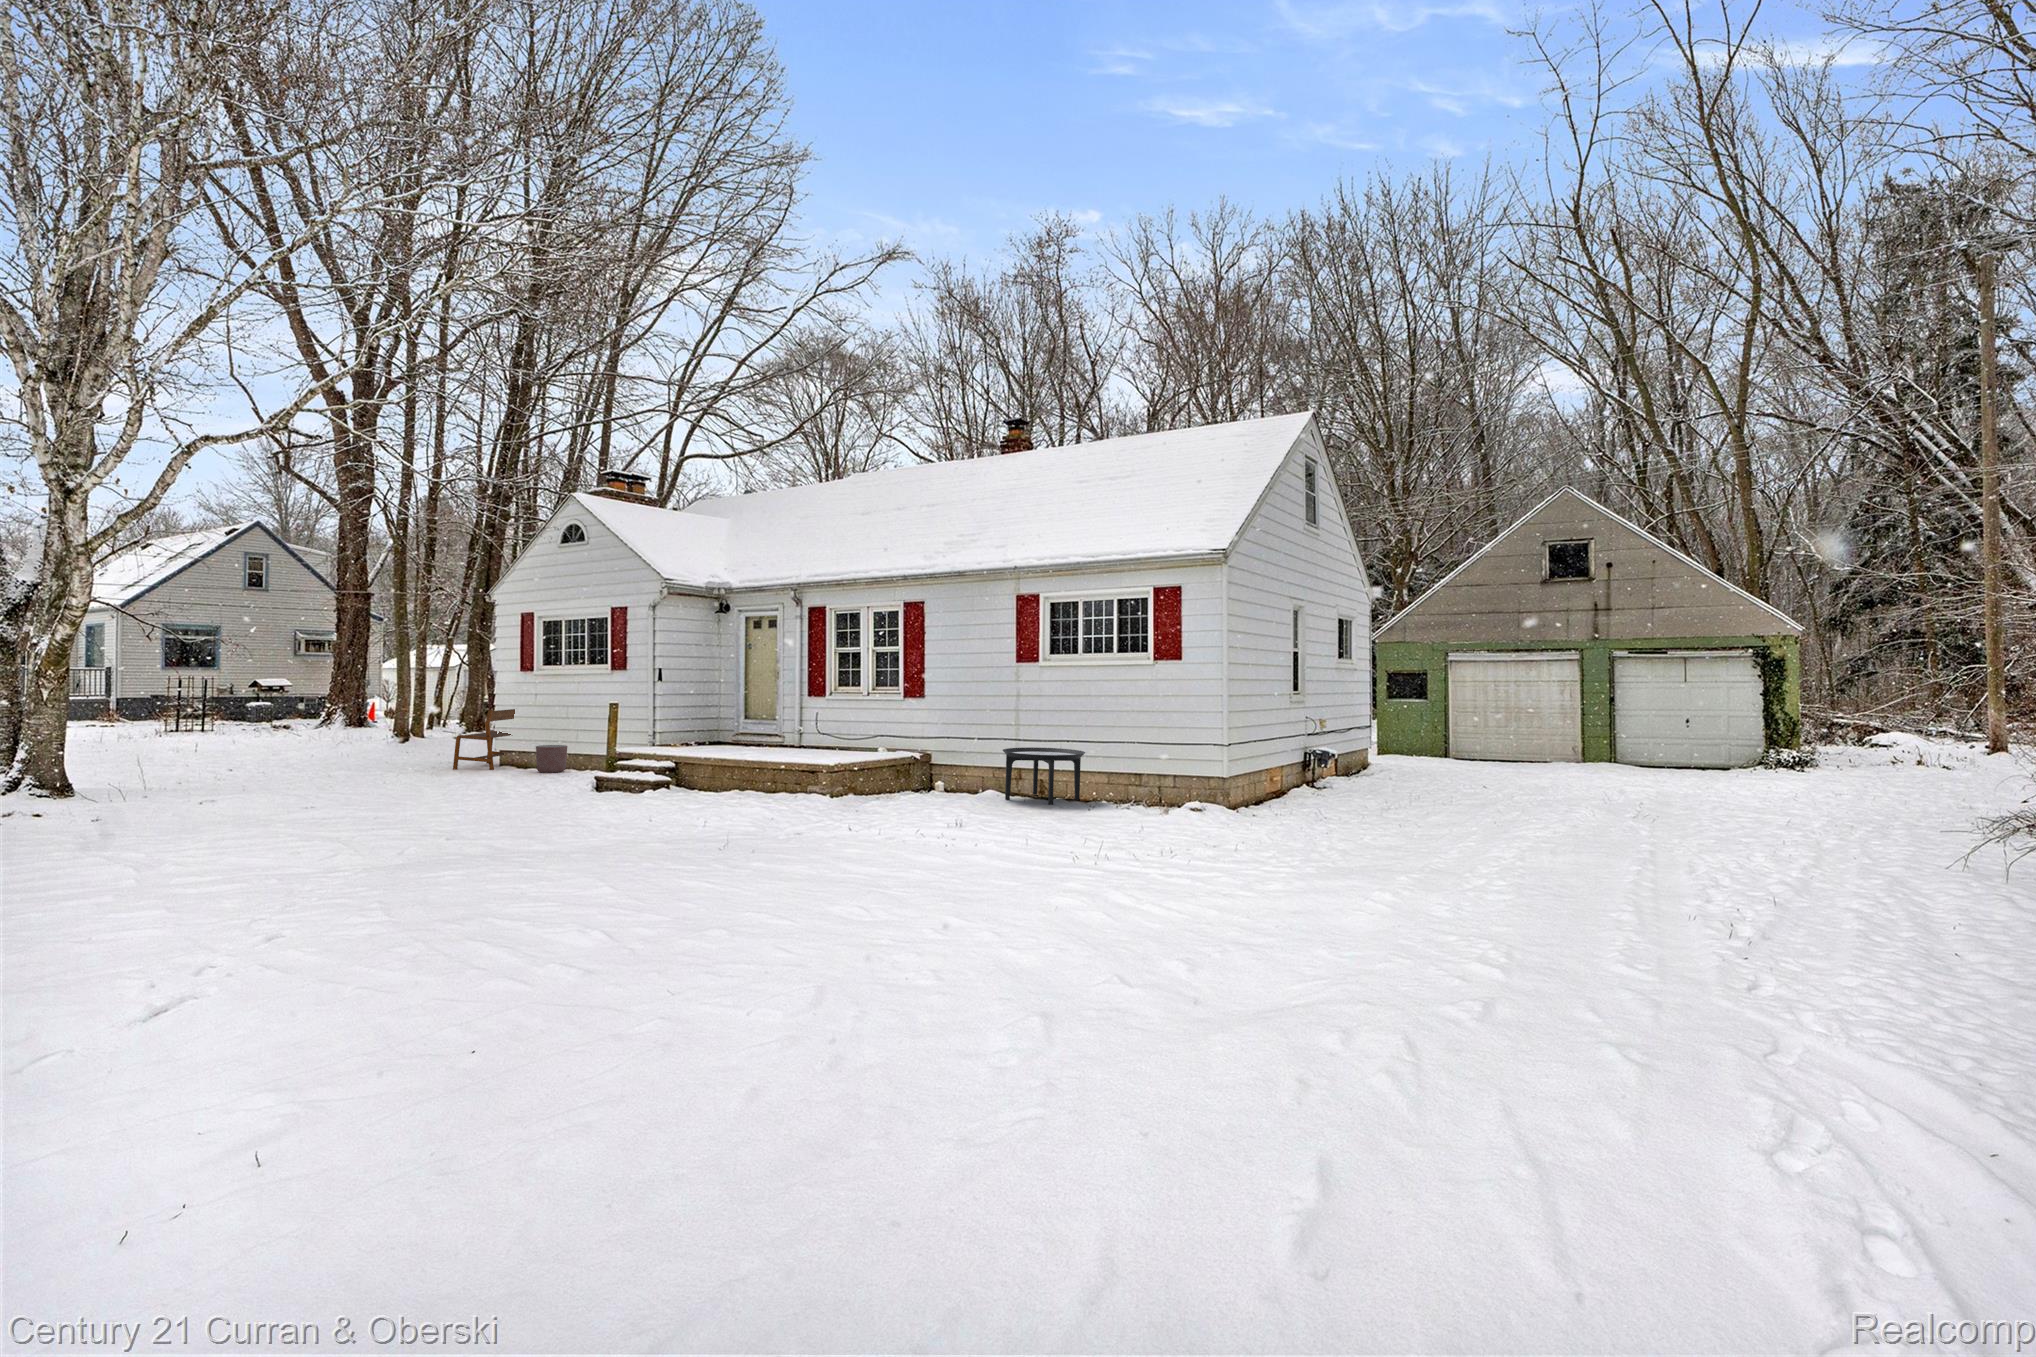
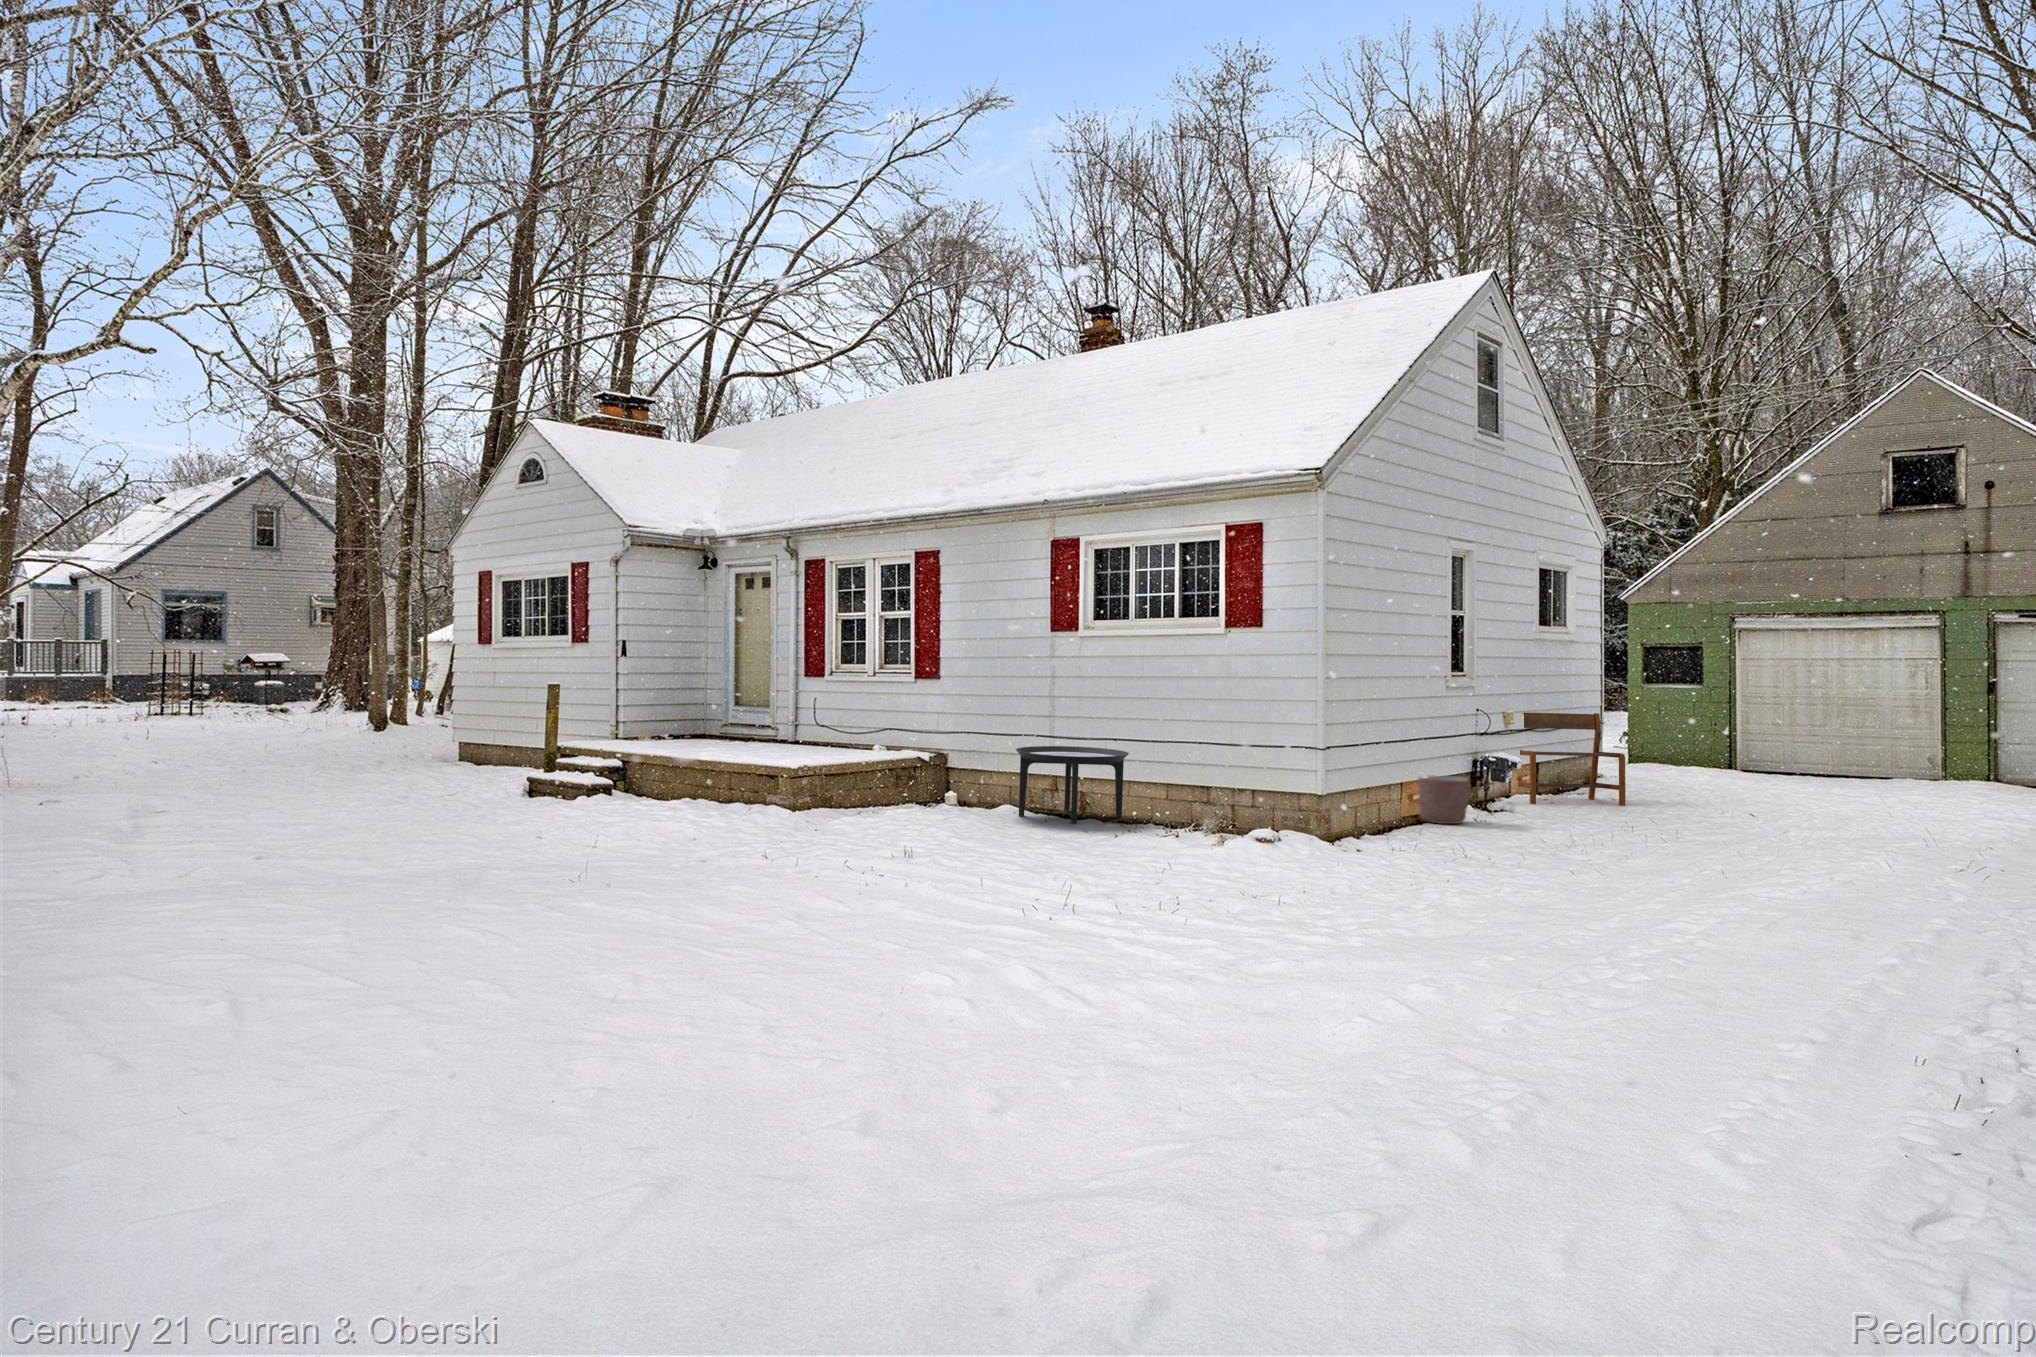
bench: present [453,709,521,770] -> present [1518,712,1626,806]
planter: present [536,745,567,773] -> present [1418,775,1469,824]

